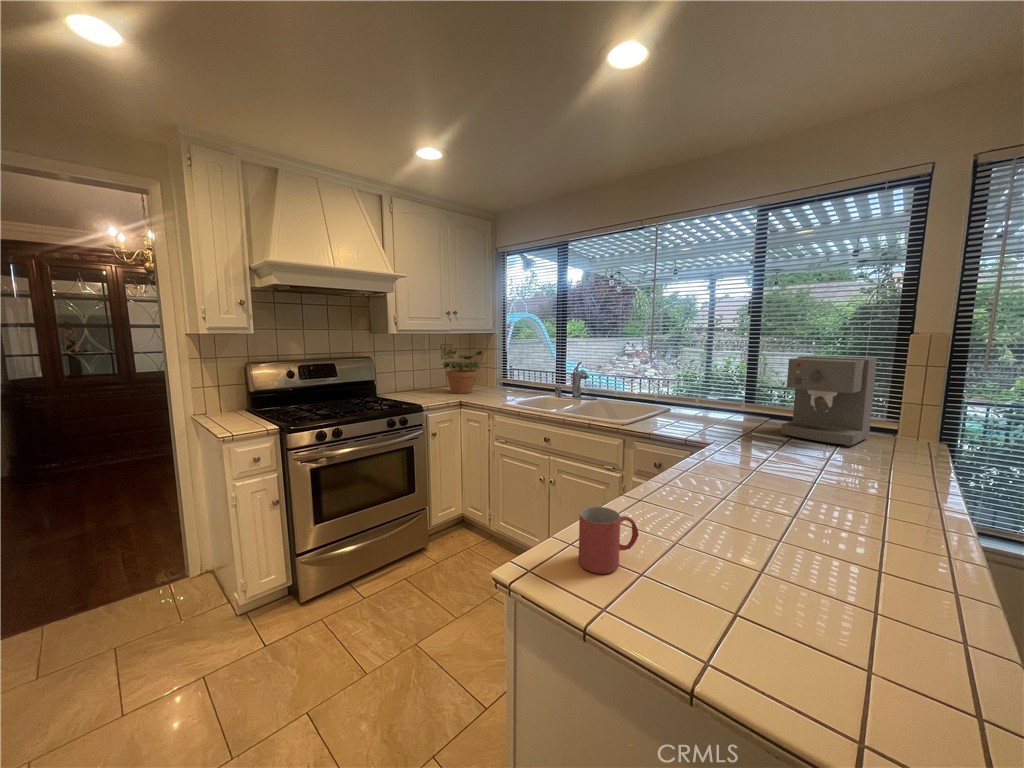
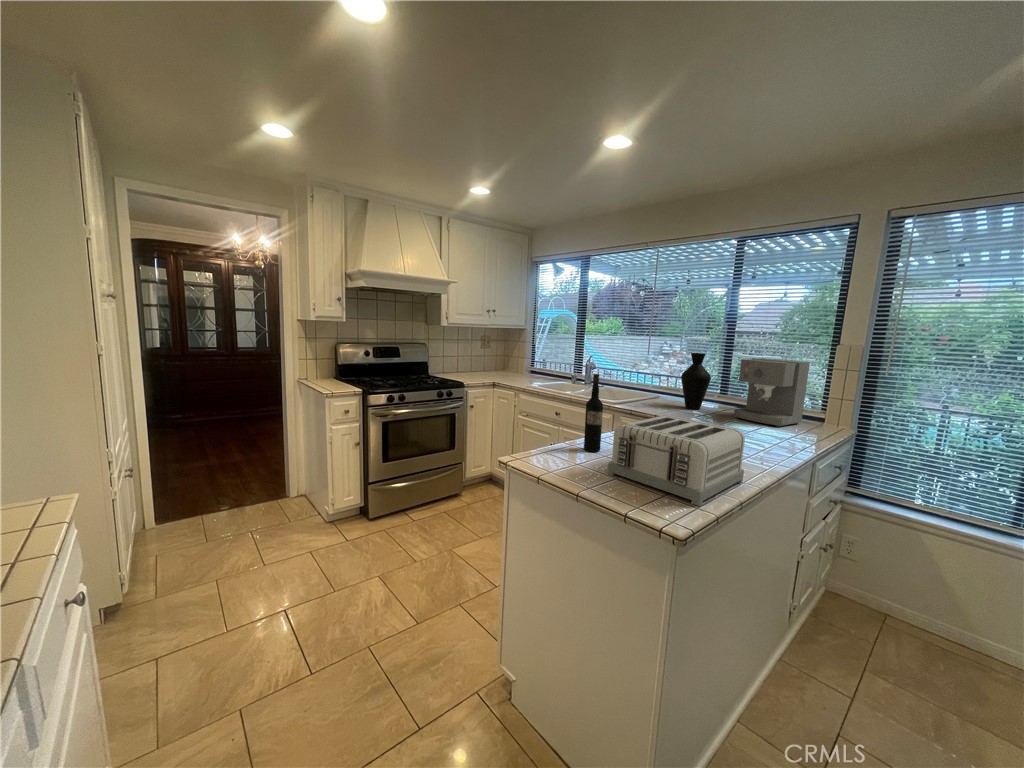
potted plant: present [442,350,486,394] -> none [479,341,519,377]
vase: none [704,353,743,426] -> present [681,353,711,410]
wine bottle: none [623,398,652,527] -> present [584,374,603,452]
toaster: none [694,462,943,686] -> present [608,415,745,506]
mug: present [579,507,639,574] -> none [550,432,584,465]

